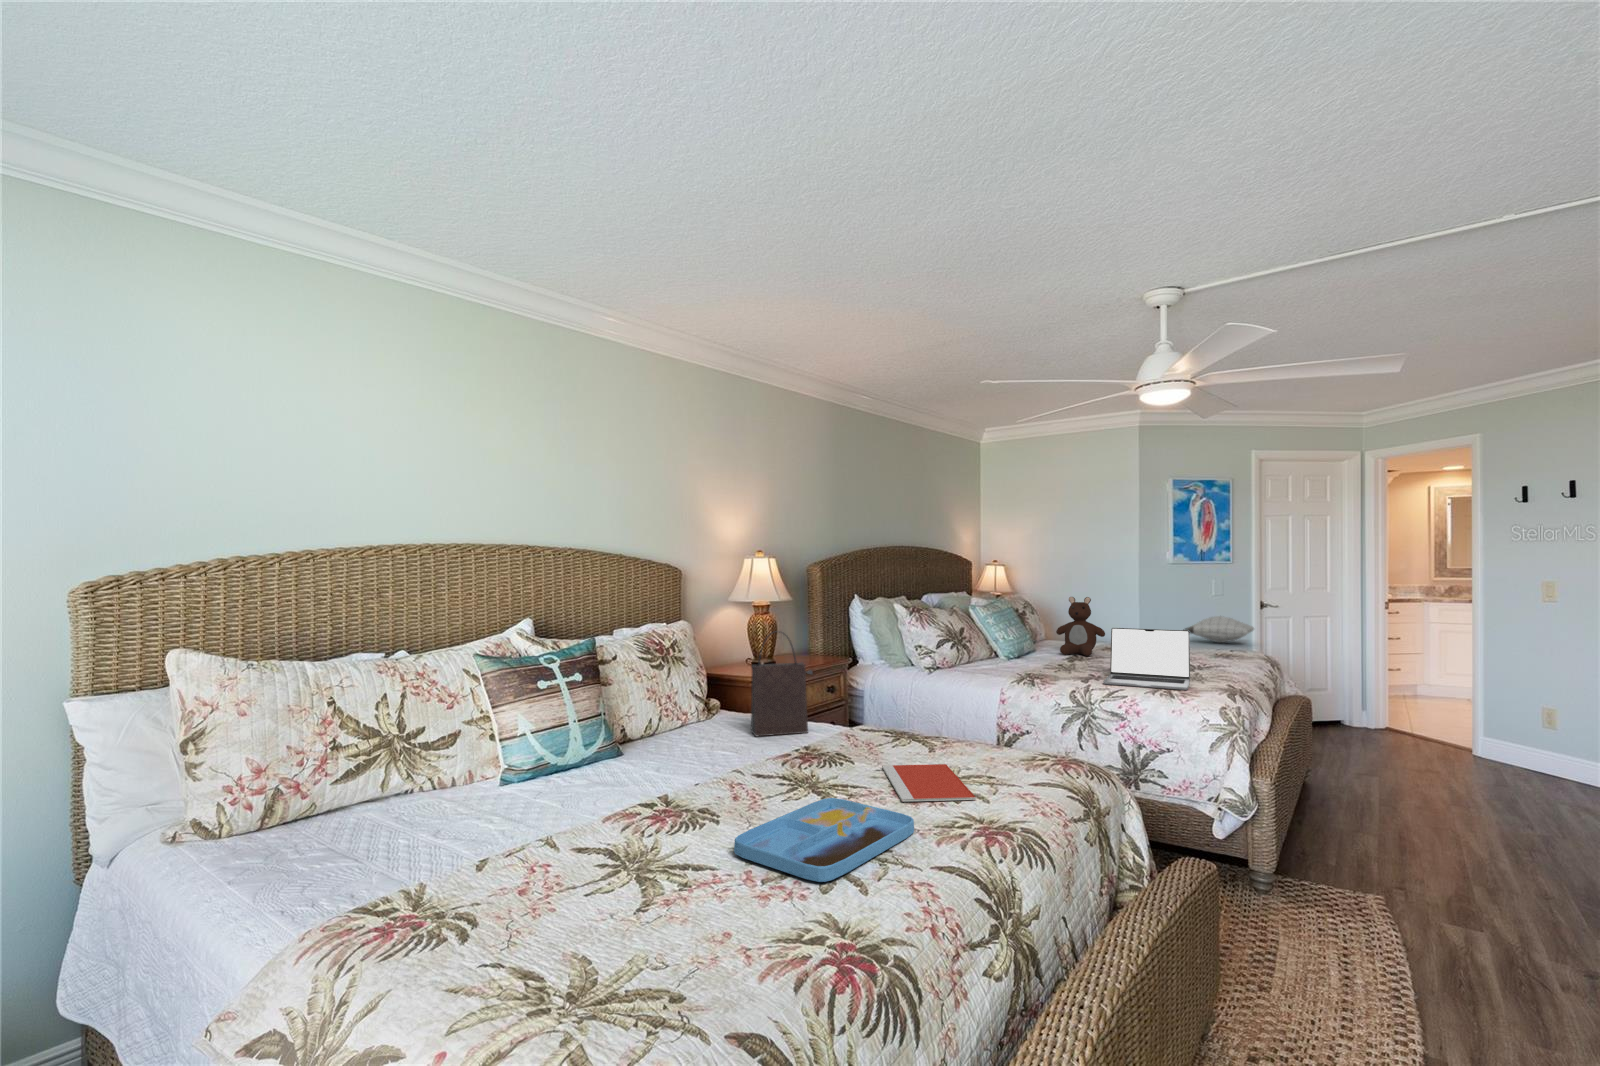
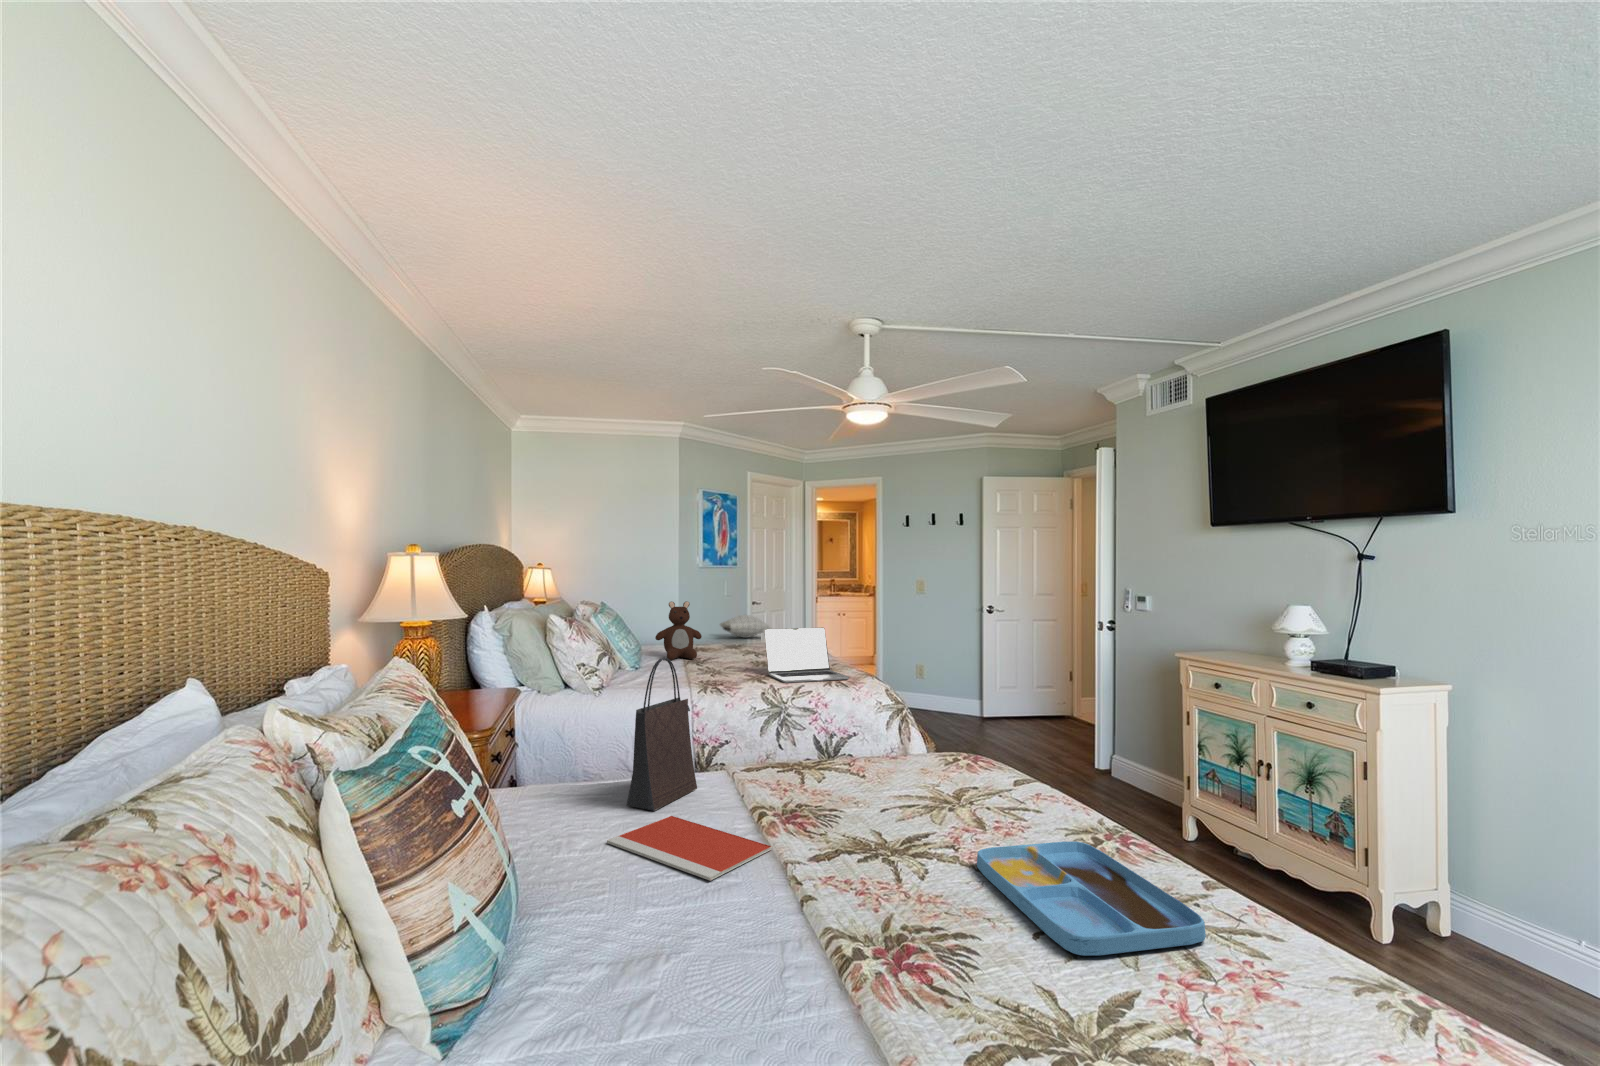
notebook: present [882,764,976,802] -> present [607,816,772,881]

